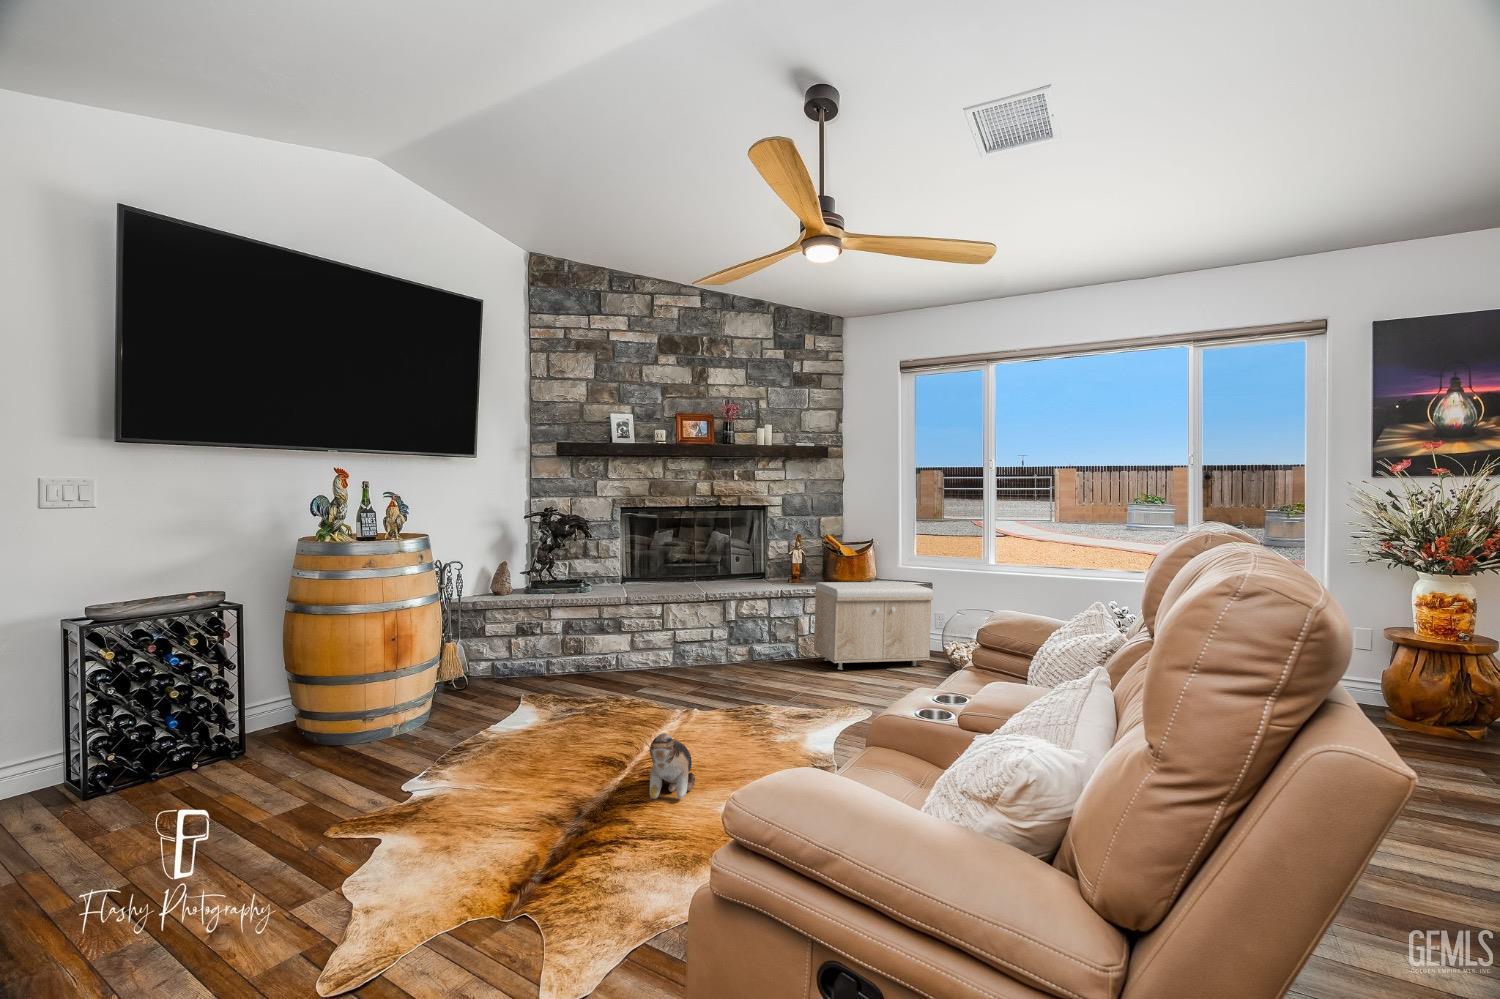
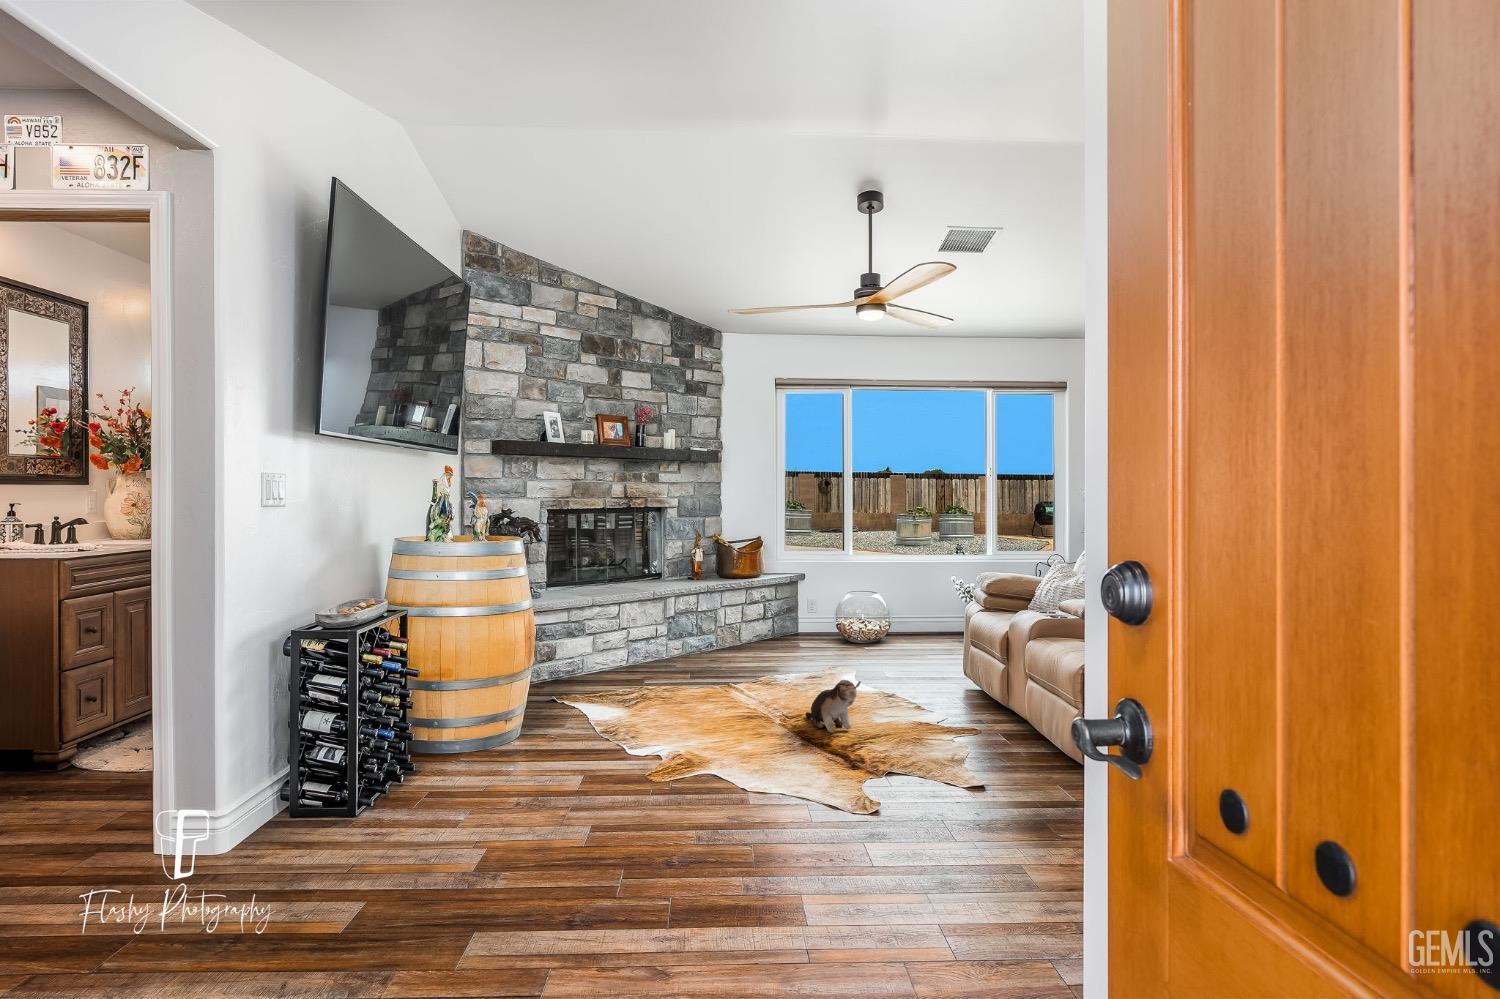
storage bench: present [814,582,933,670] -> none [731,574,829,651]

